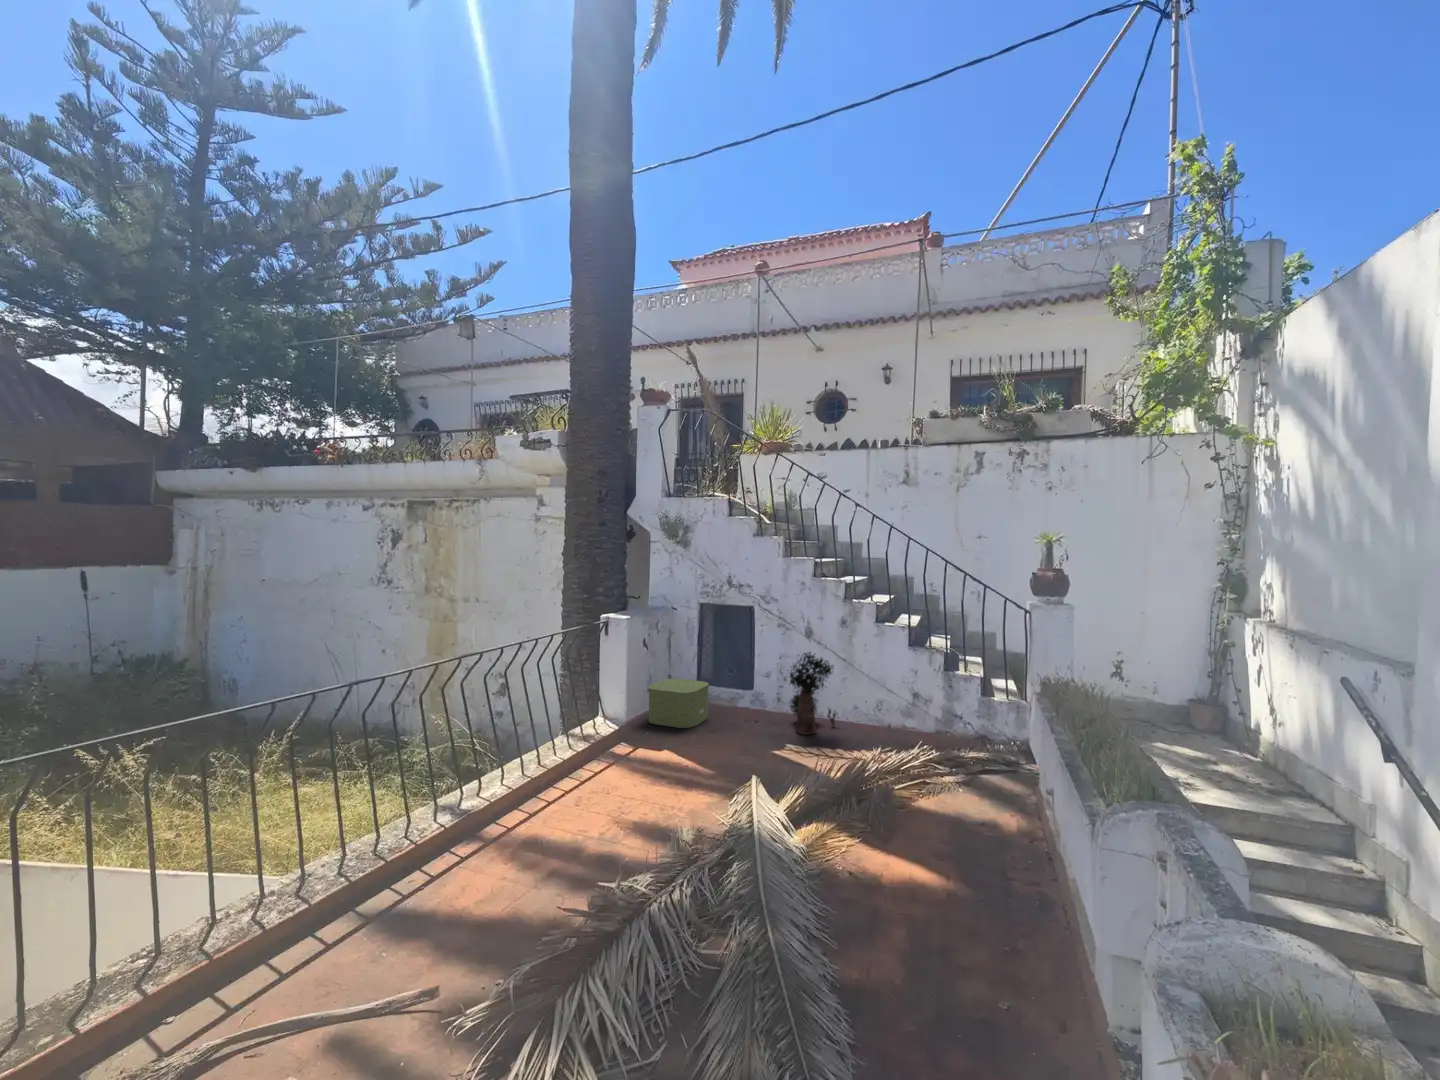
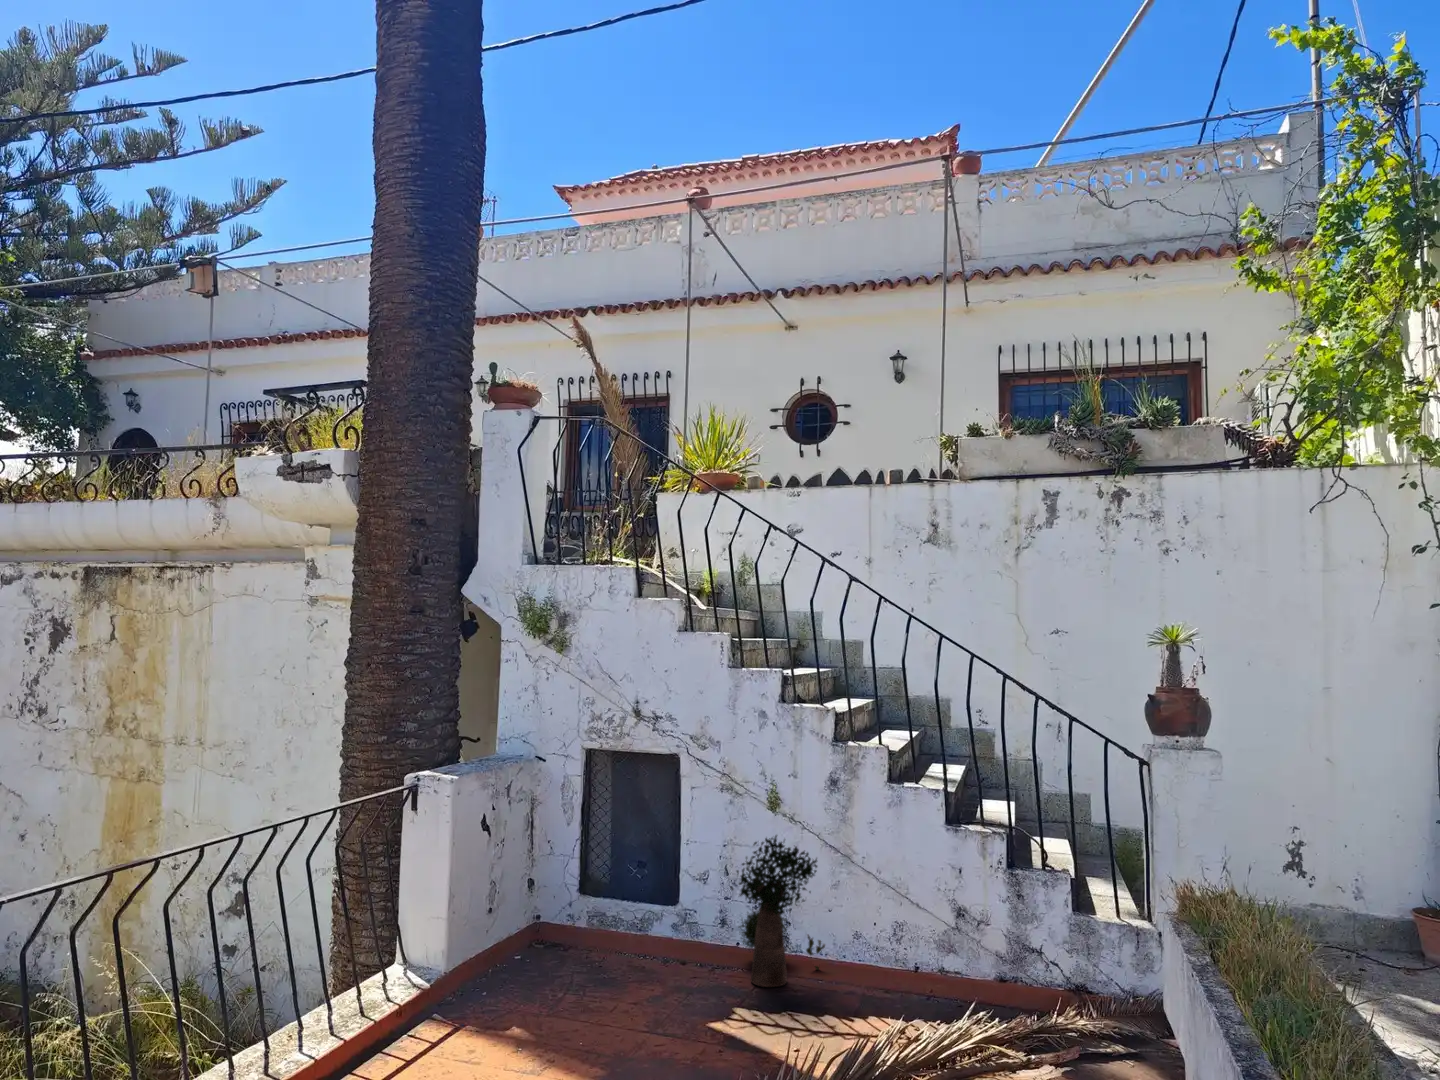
storage box: present [648,679,709,728] -> none [489,886,598,979]

